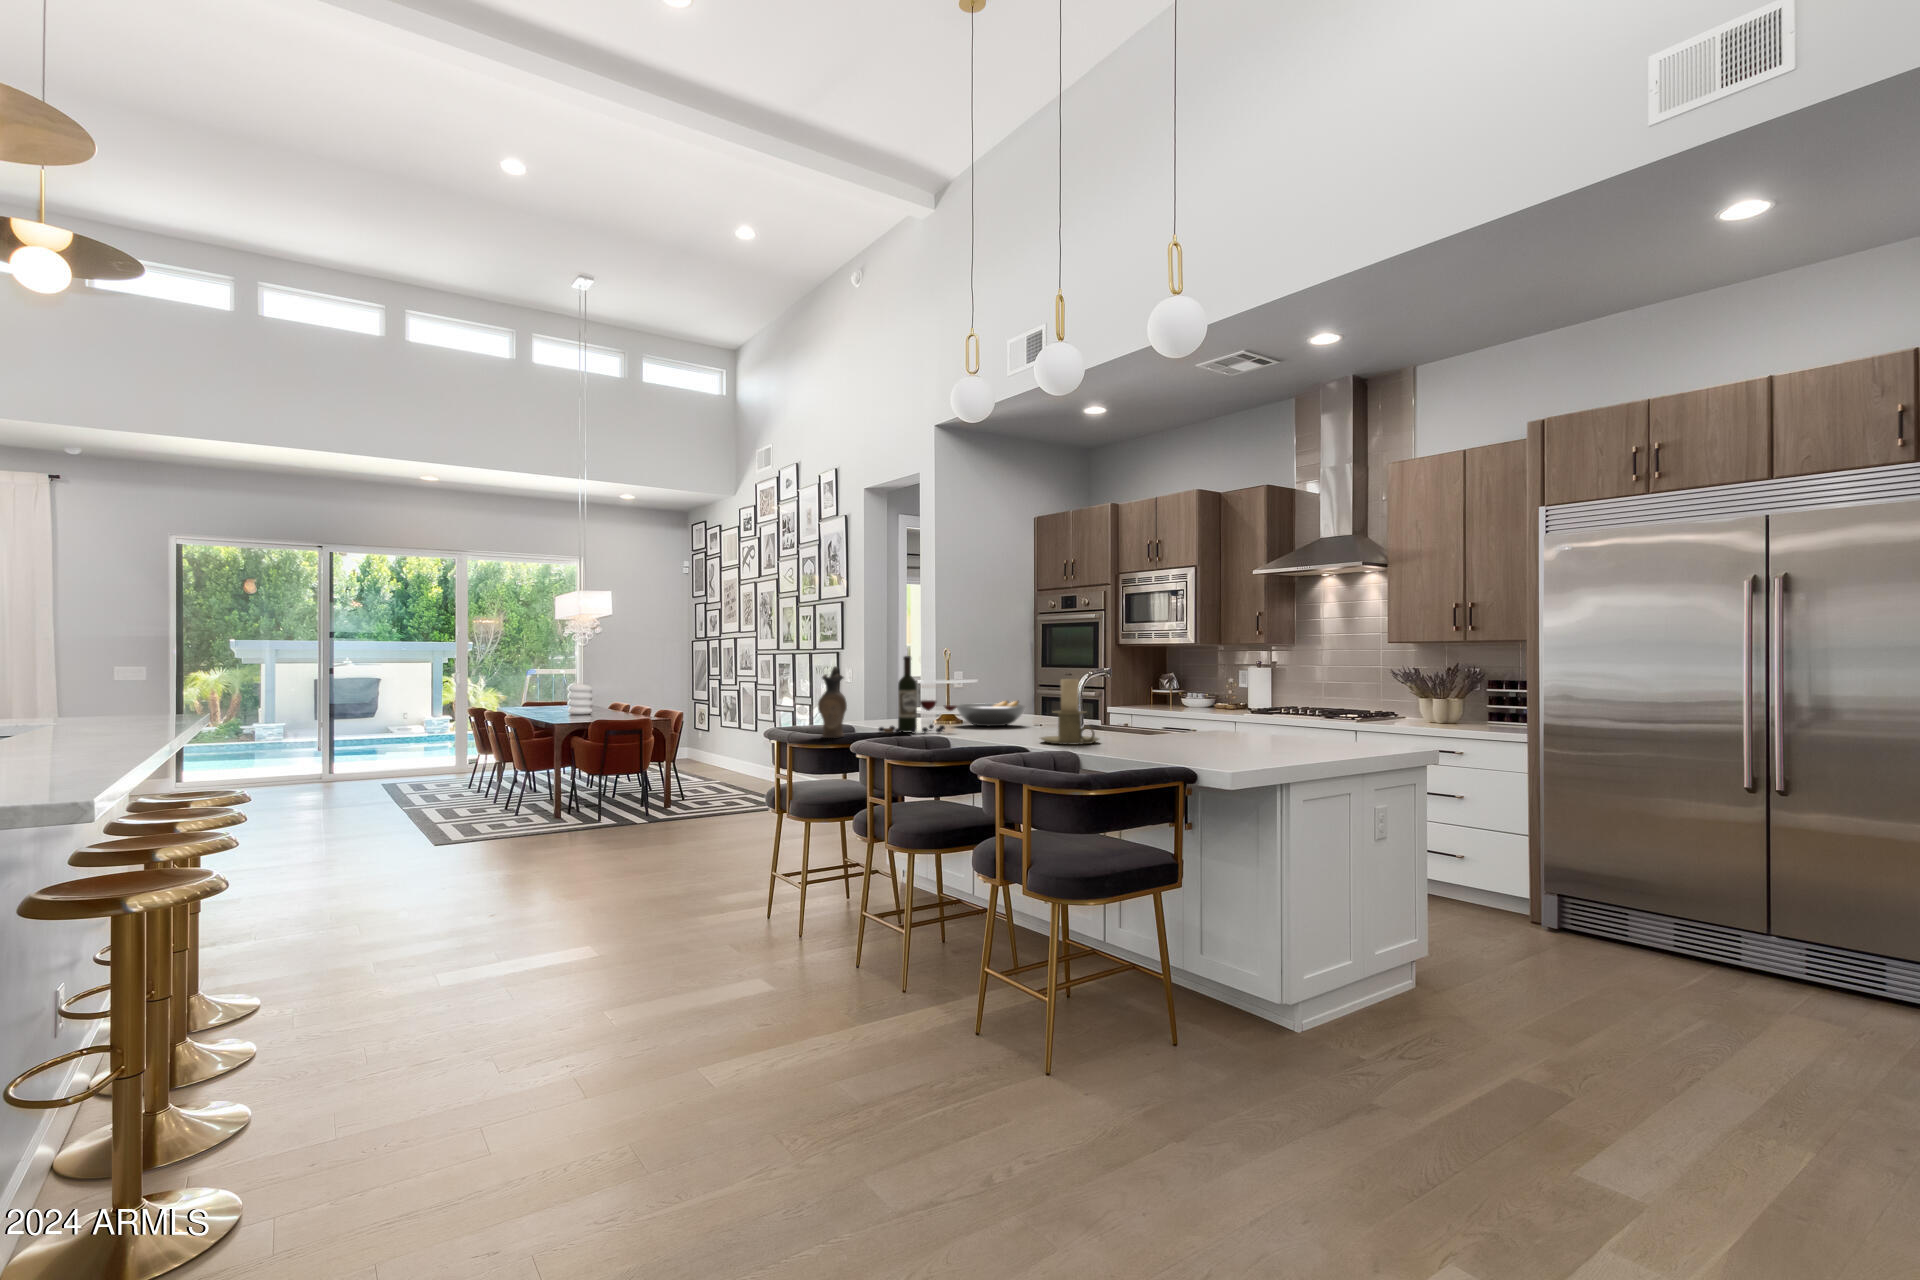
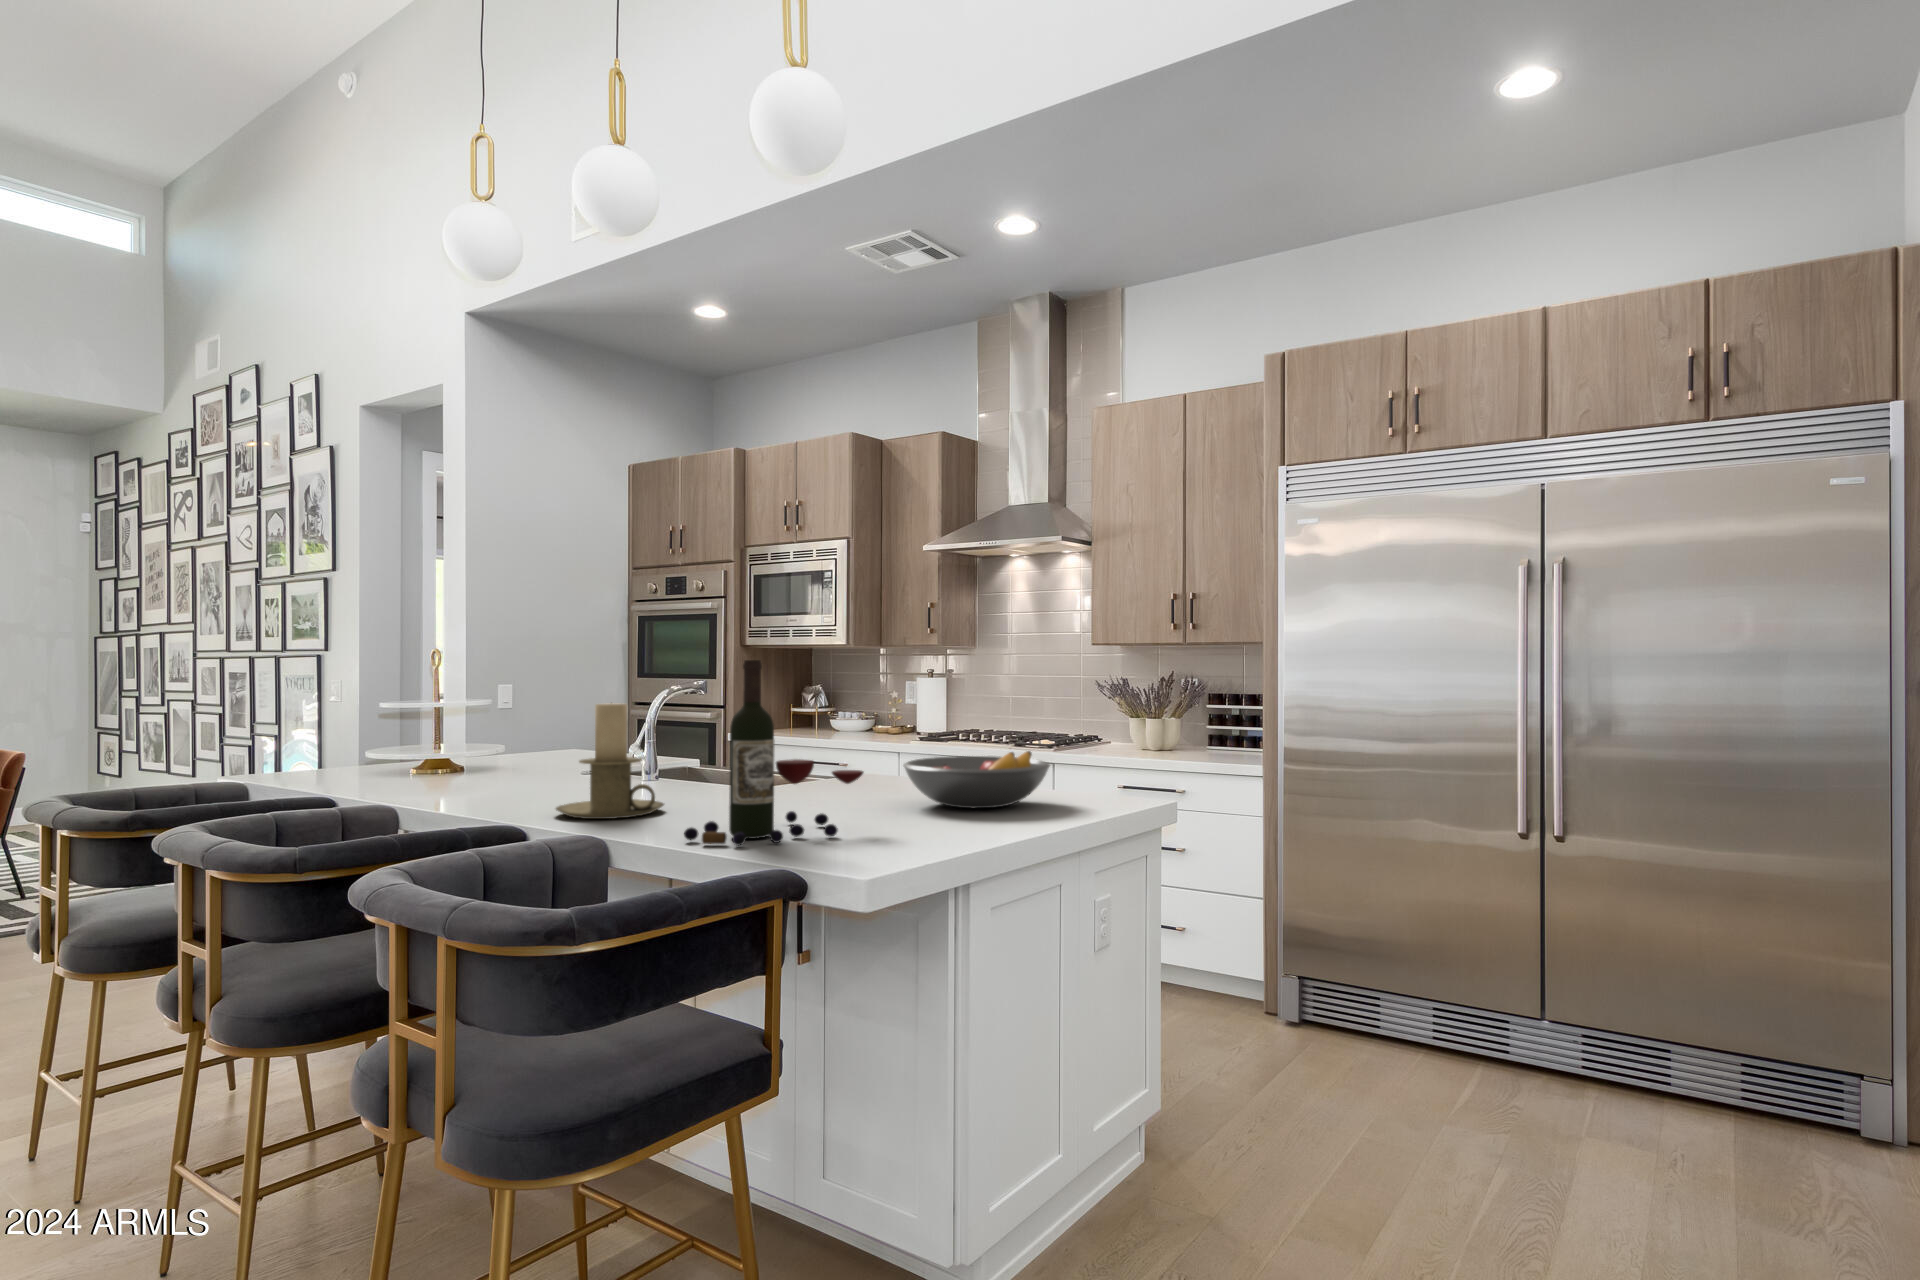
wine bottle: present [879,656,957,734] -> present [684,660,864,846]
ceramic pitcher: present [818,666,847,738] -> none [111,682,182,820]
fruit bowl: present [957,701,1025,726] -> present [903,751,1050,808]

